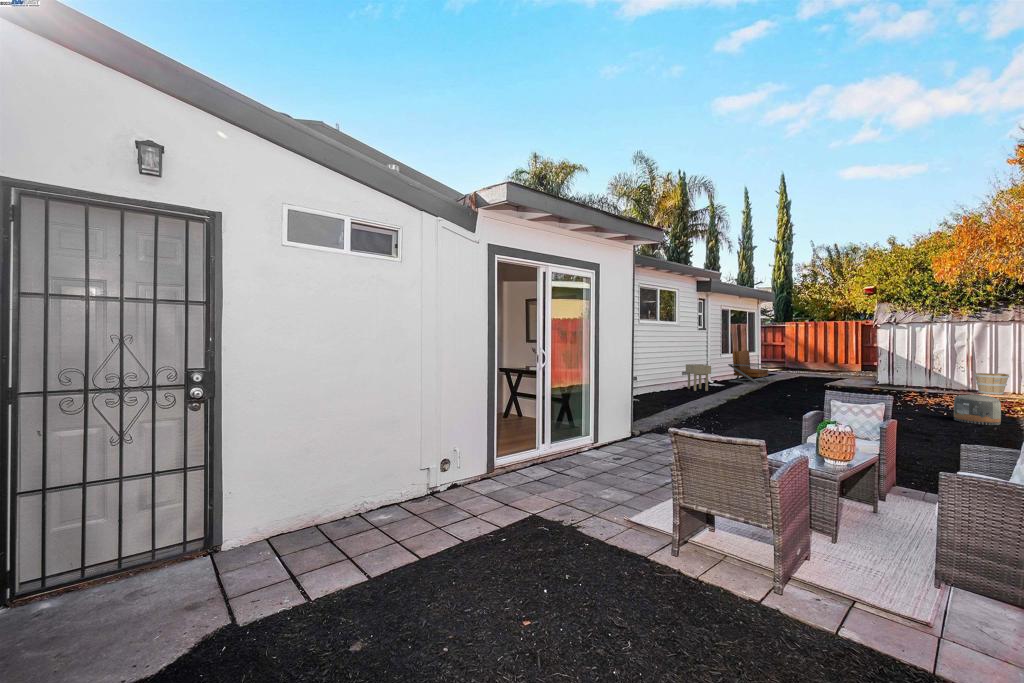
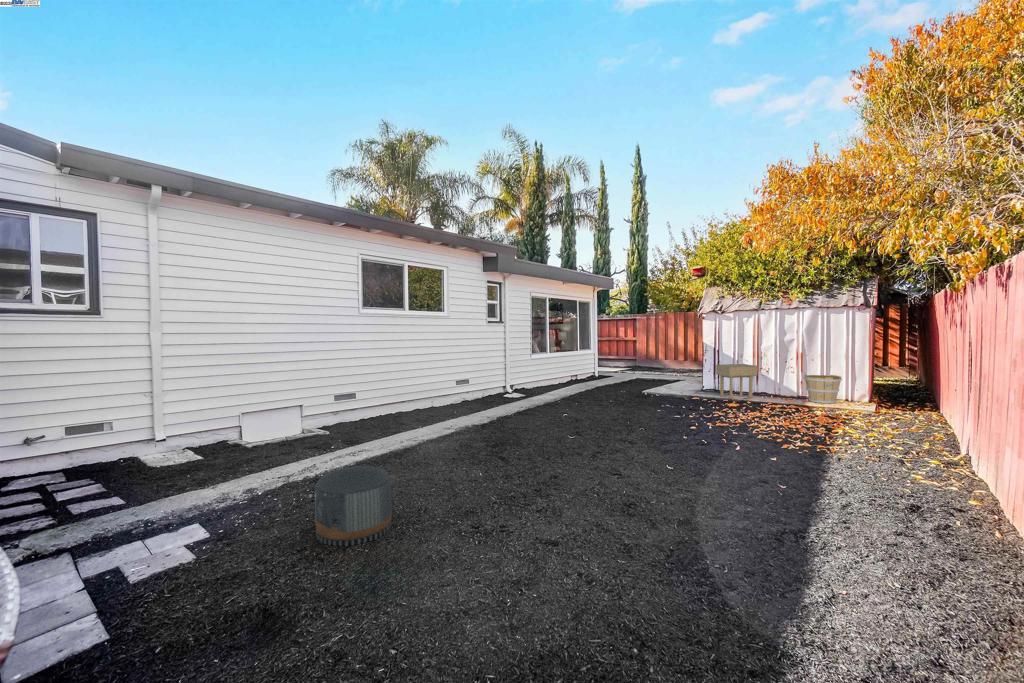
lounge chair: present [728,351,771,384] -> none [524,349,580,396]
side table: present [686,364,711,391] -> present [716,364,758,399]
pouf: present [954,395,1001,425] -> present [315,466,392,546]

